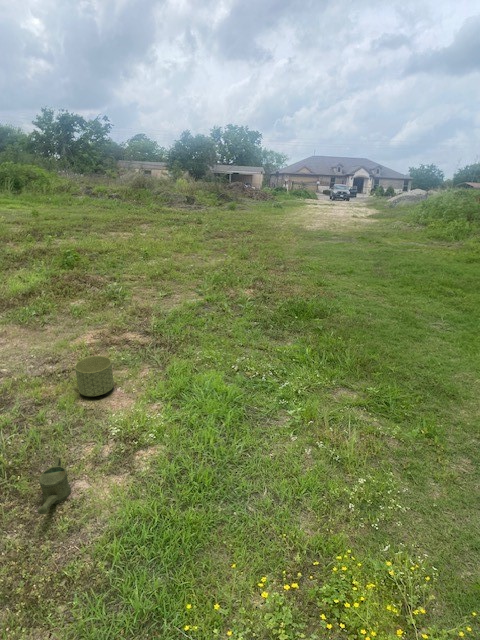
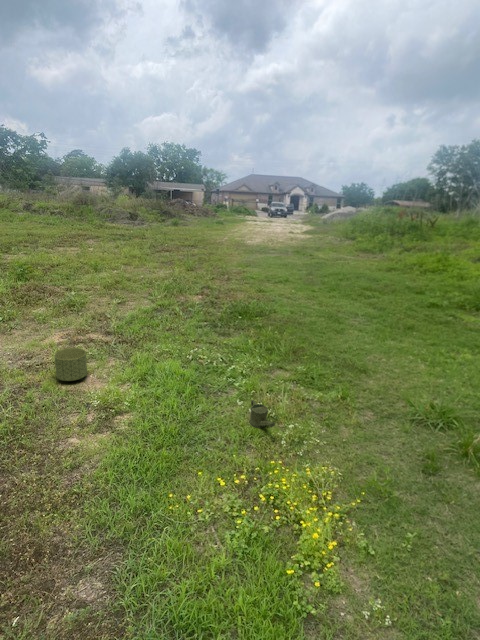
watering can: present [37,457,71,514] -> present [250,400,275,428]

